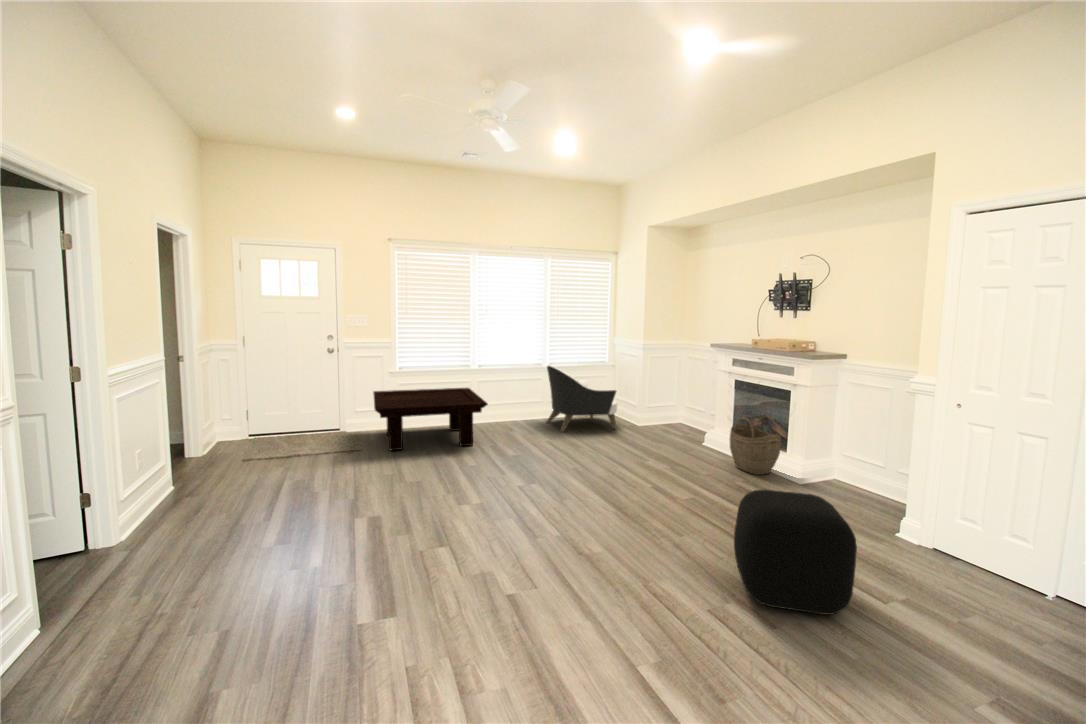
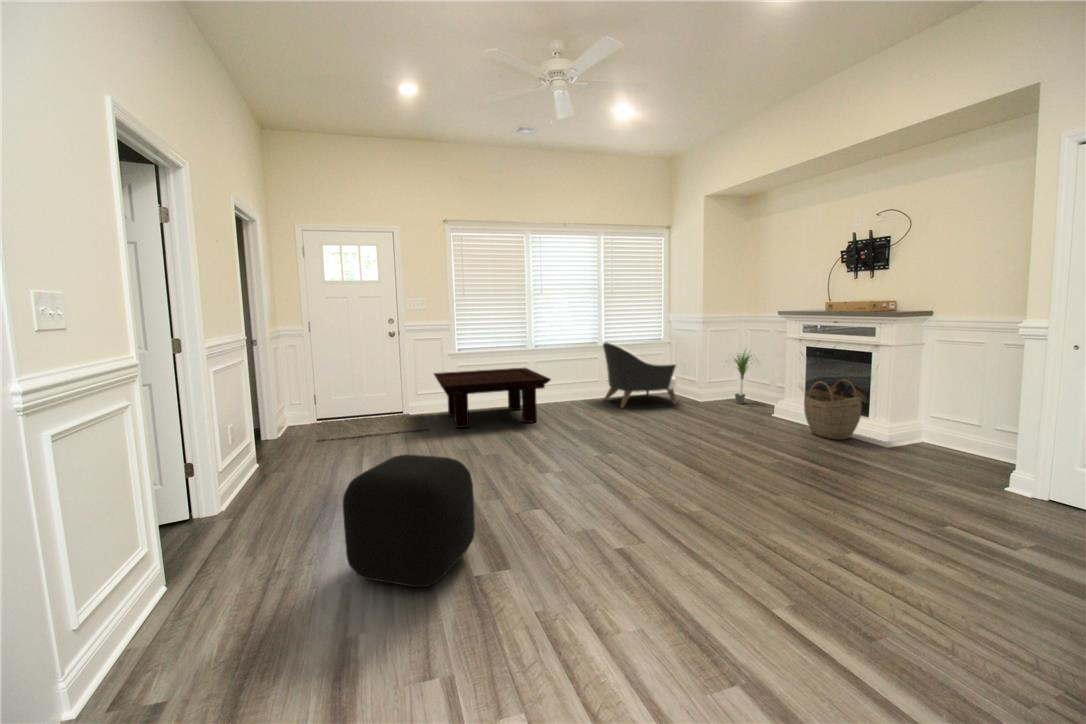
potted plant: none [661,372,701,431] -> present [726,350,752,404]
ottoman: present [734,490,857,615] -> present [343,455,475,587]

